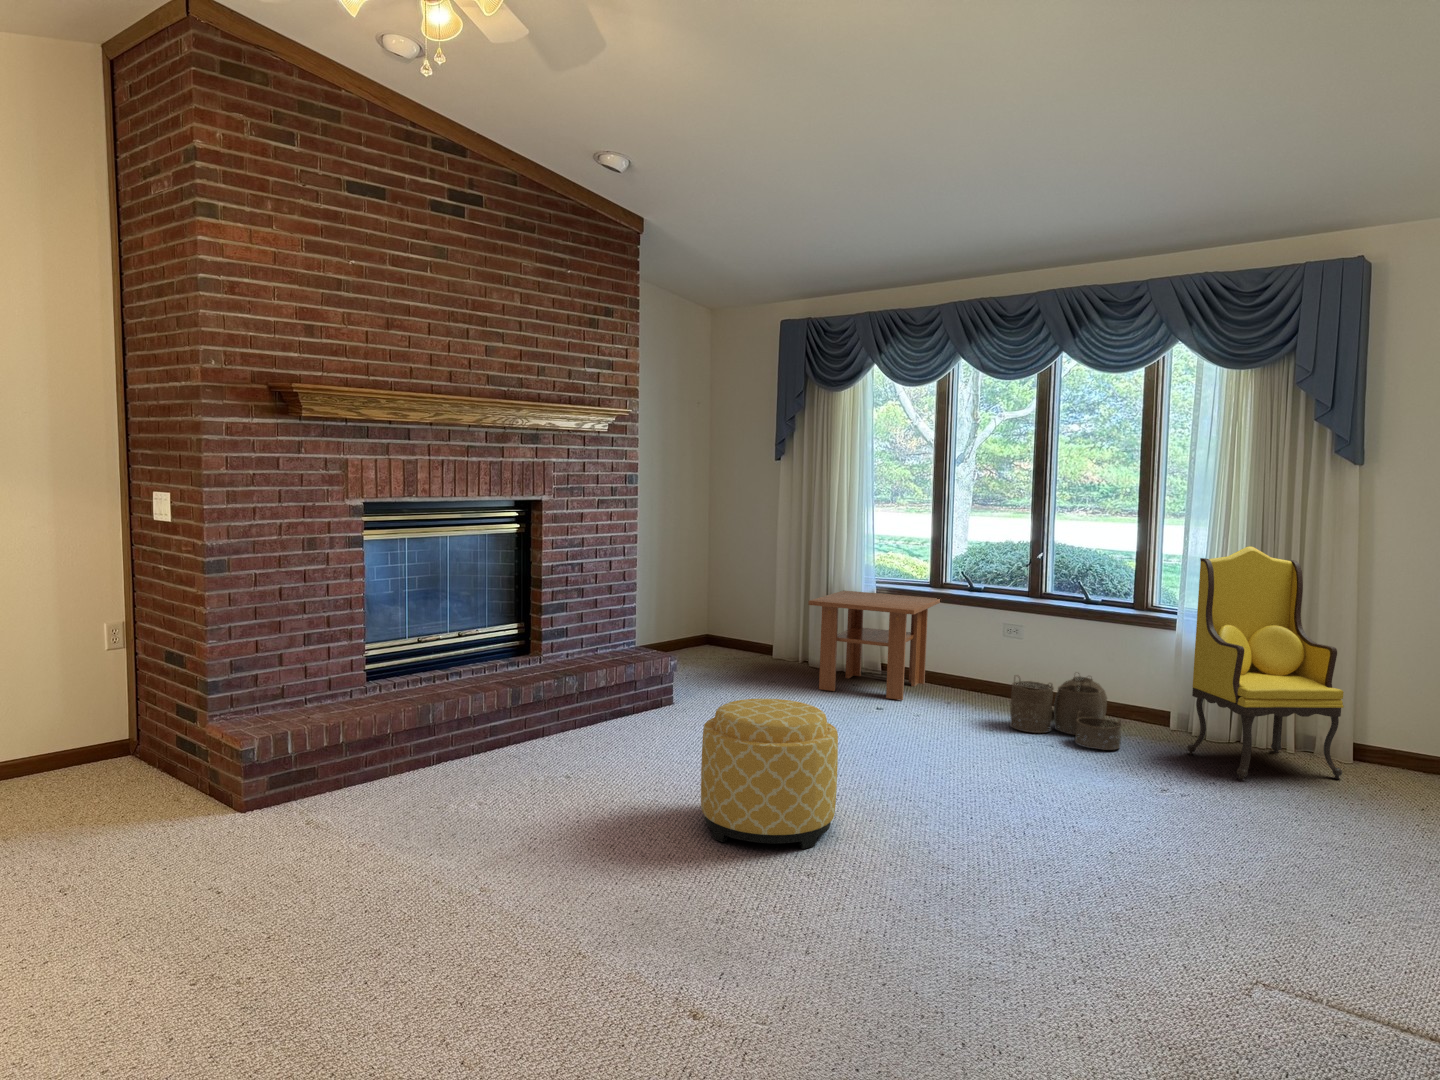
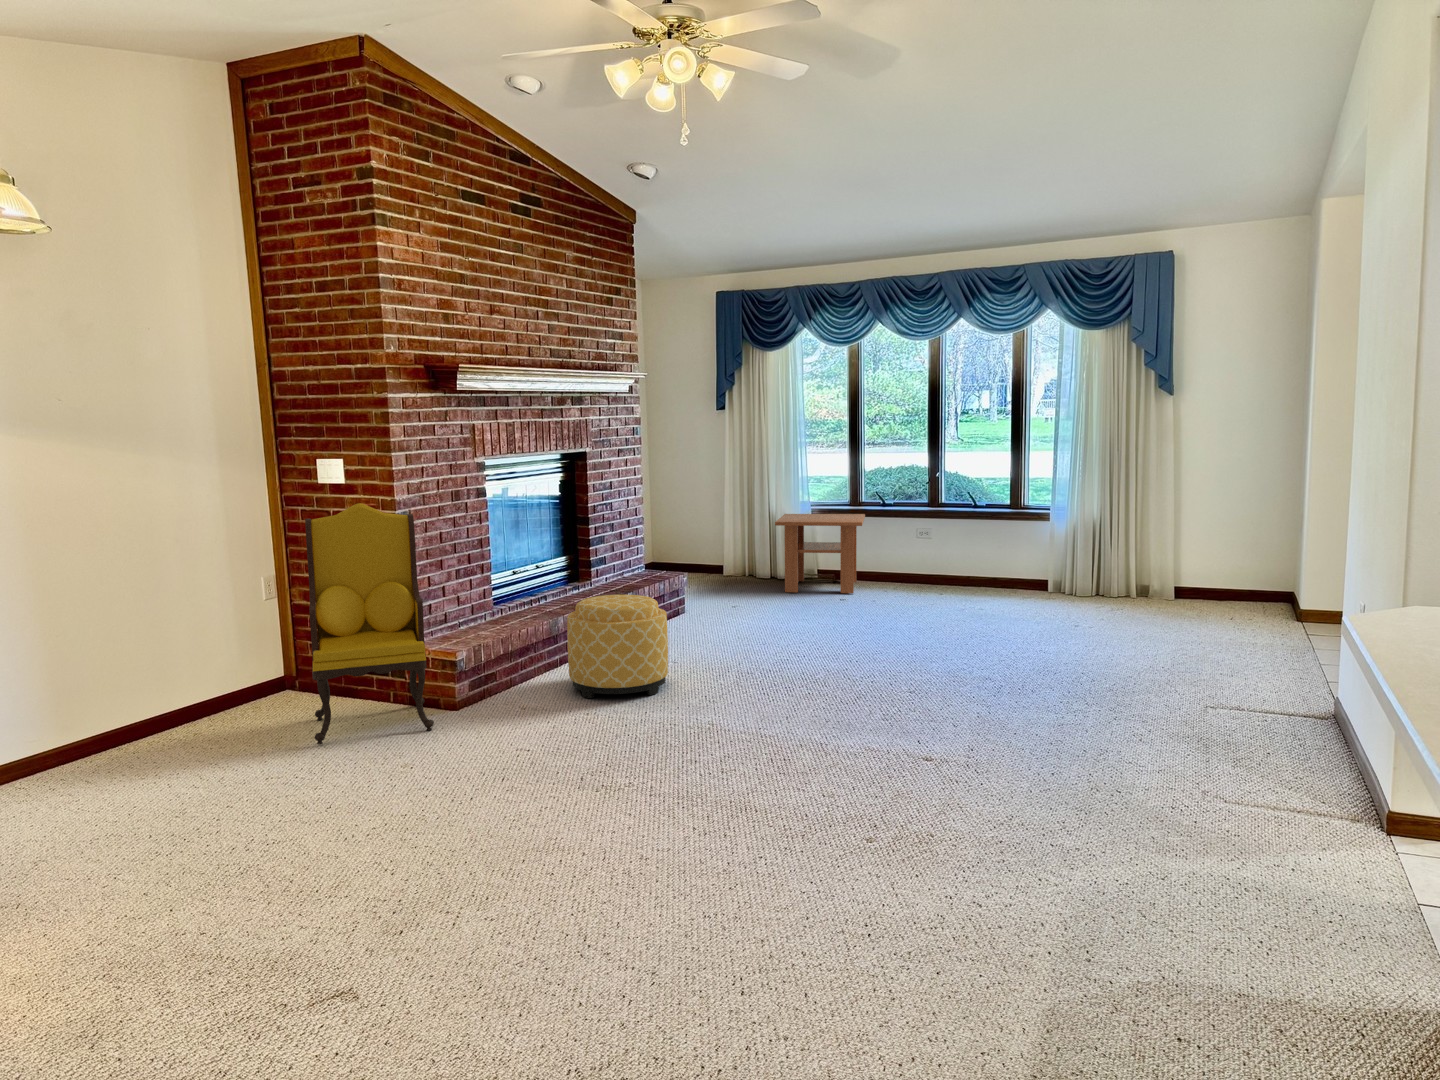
armchair: present [1187,547,1344,780] -> present [305,503,434,744]
woven basket: present [1010,673,1121,750] -> none [944,559,1027,609]
ottoman: present [701,699,838,849] -> present [567,595,668,698]

